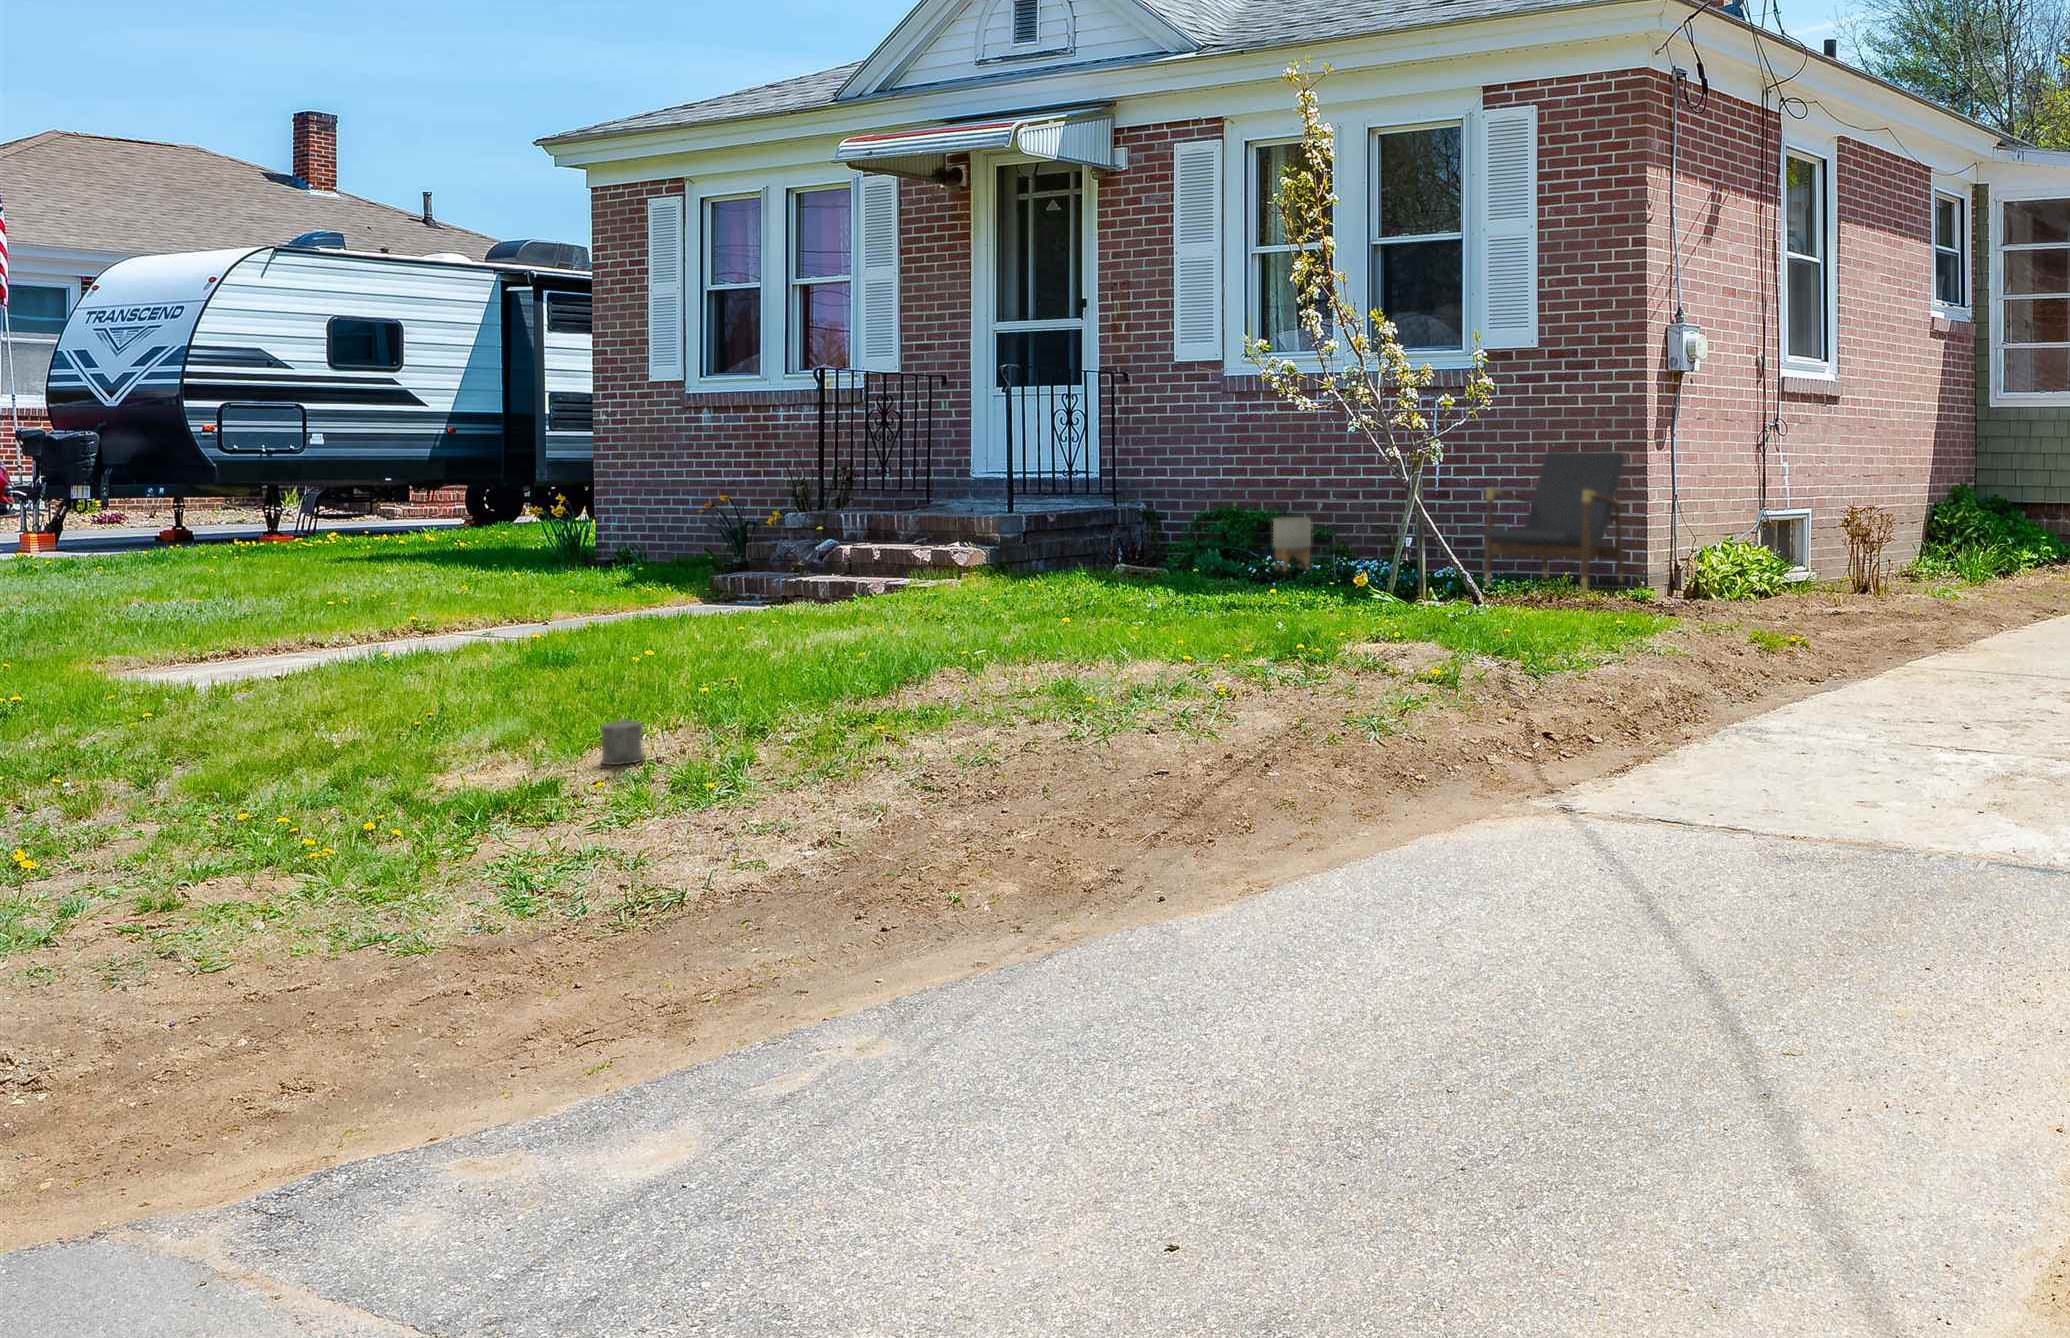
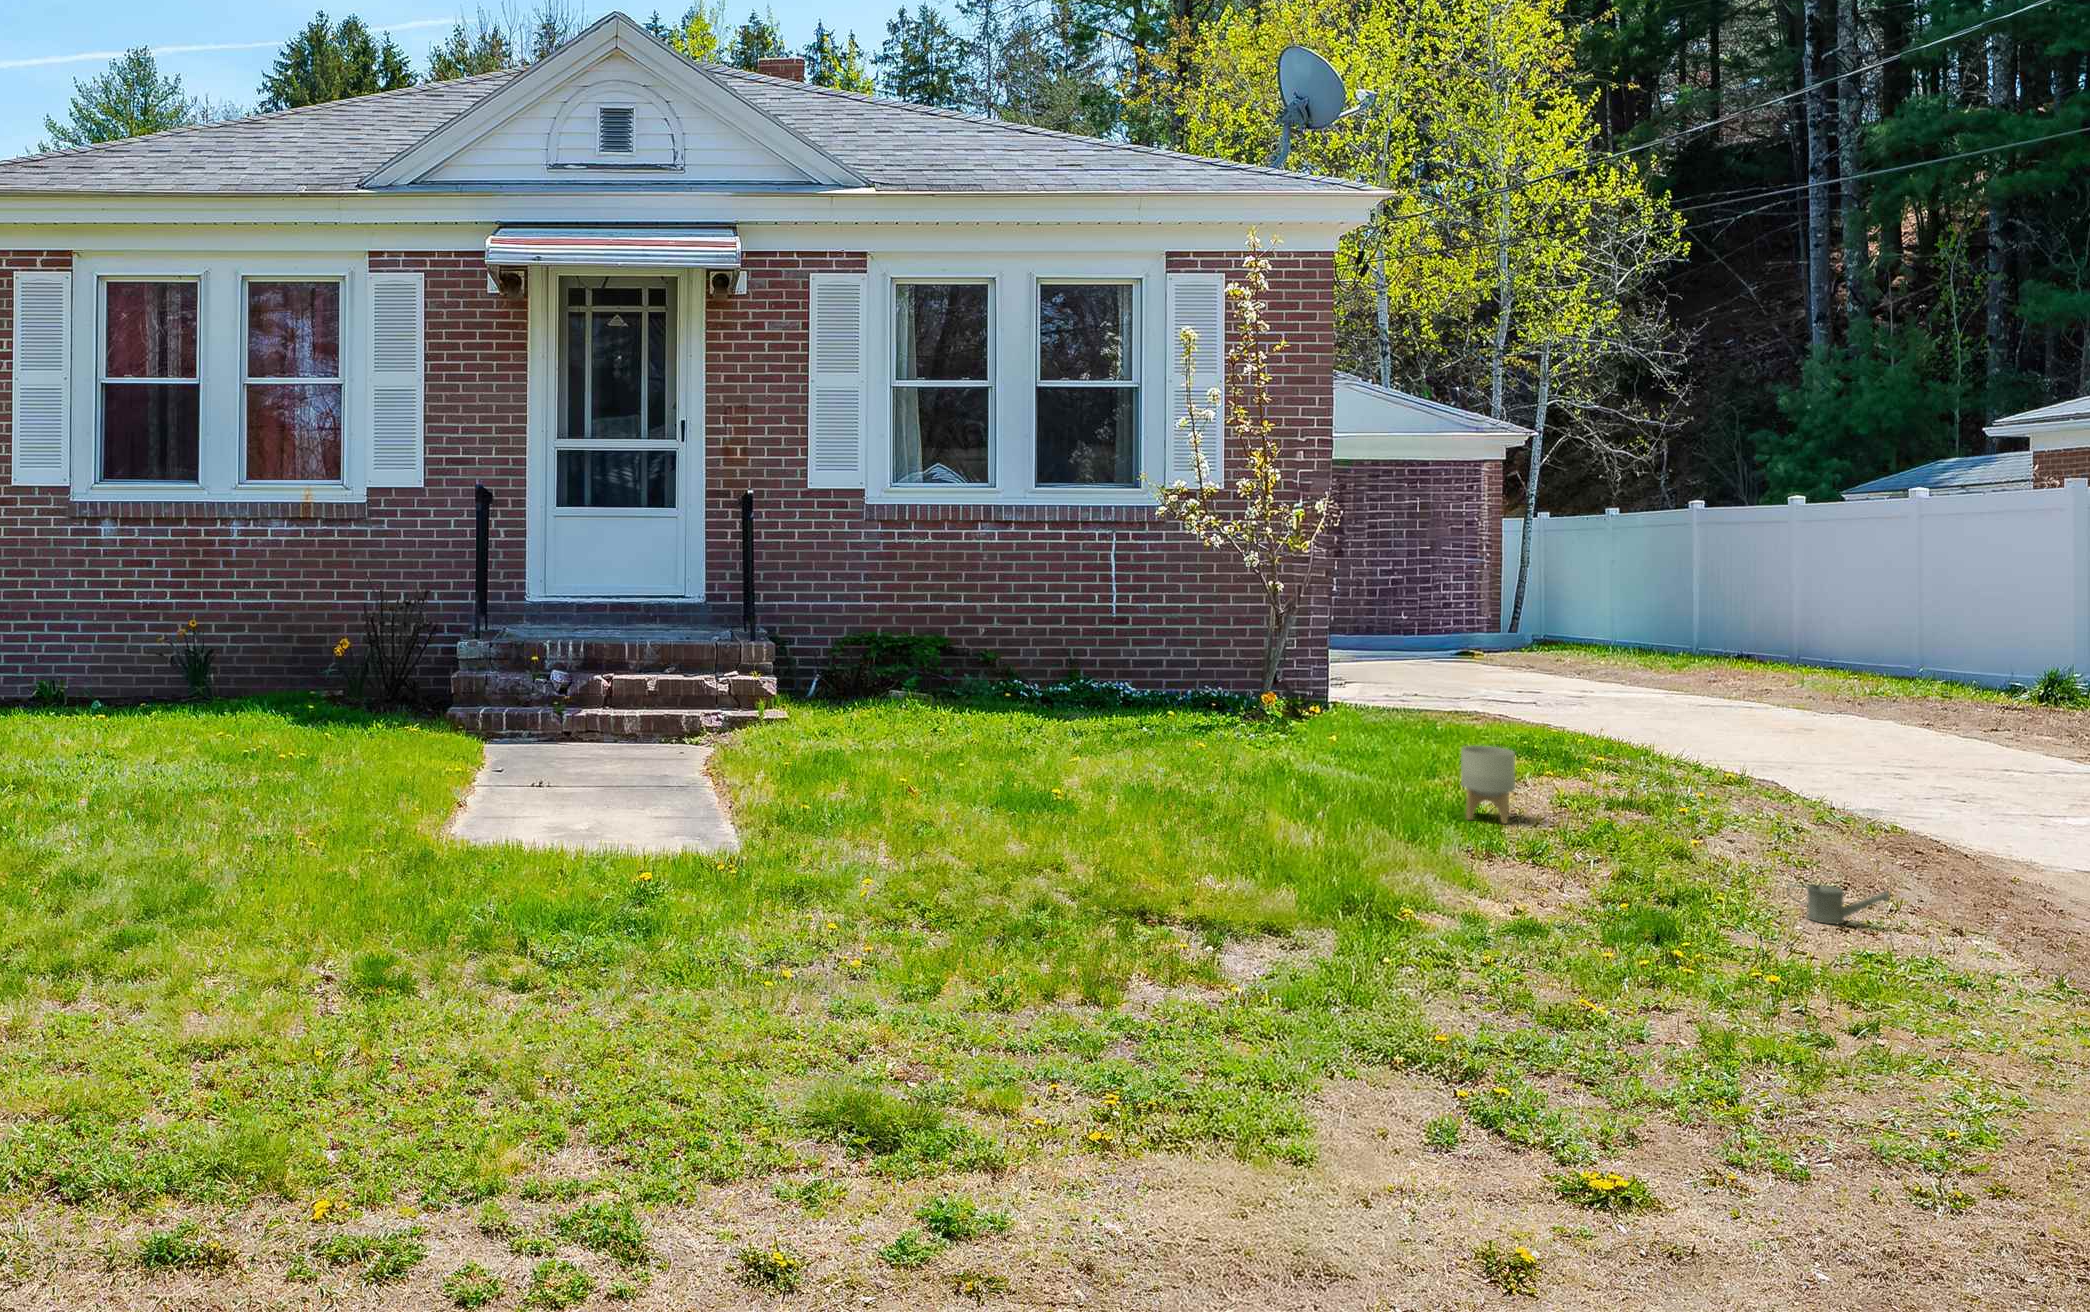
lounge chair: present [1484,452,1624,592] -> none [1197,575,1314,694]
planter: present [1273,517,1311,571] -> present [1461,746,1515,824]

